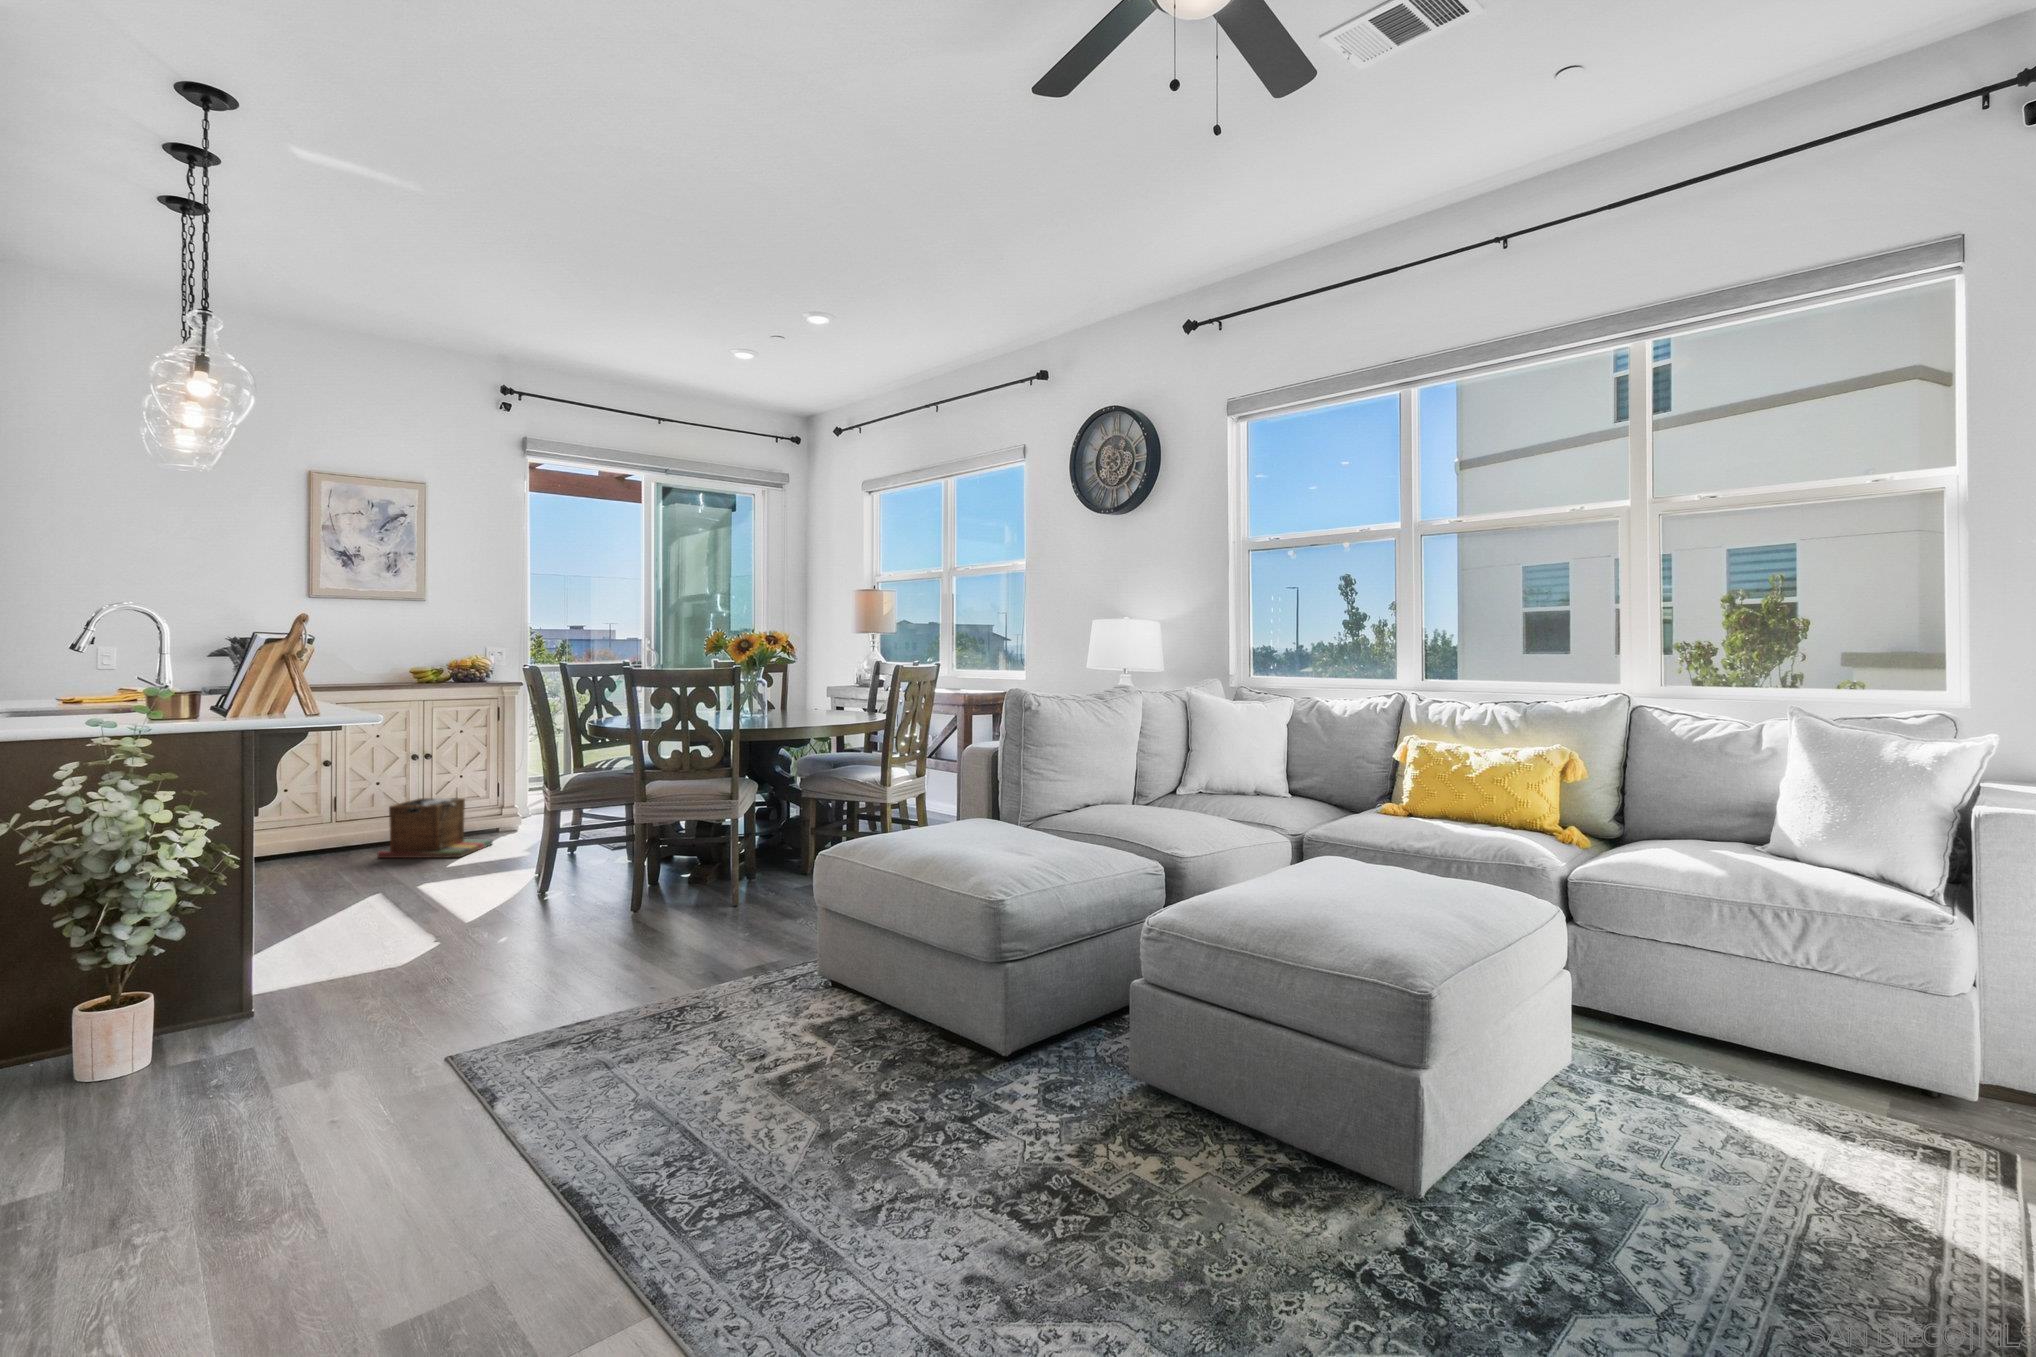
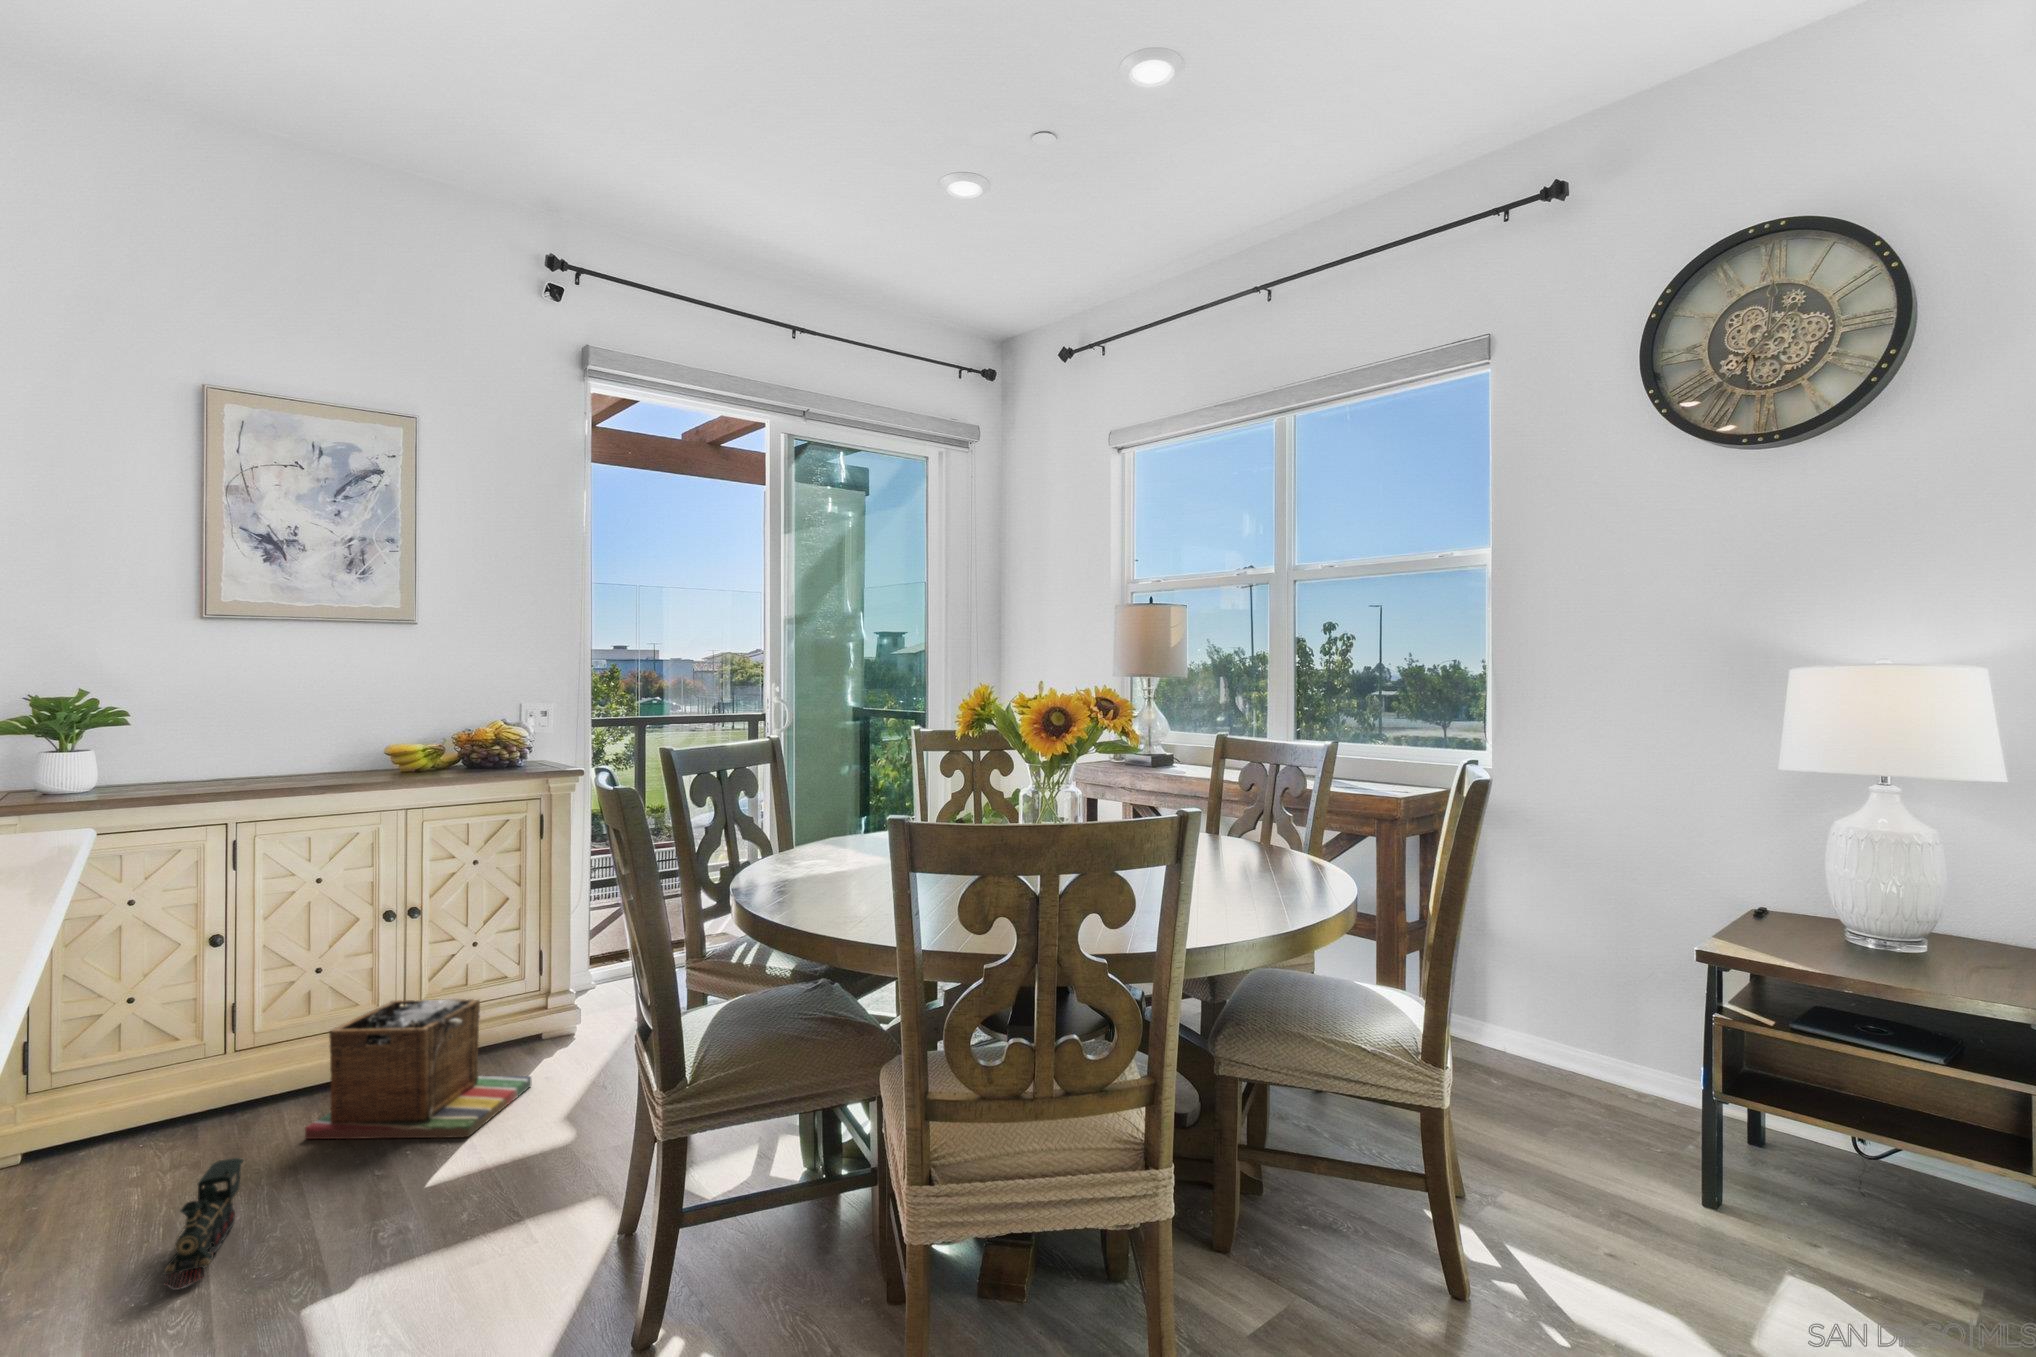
toy train: none [329,849,356,889] -> present [163,1158,244,1290]

